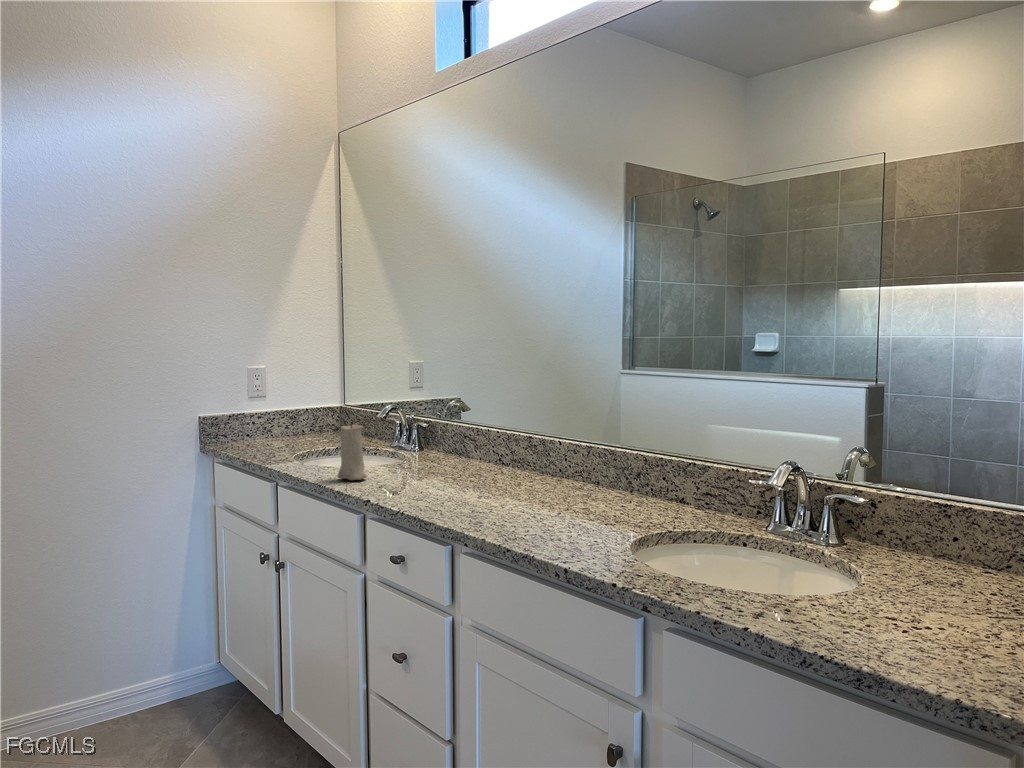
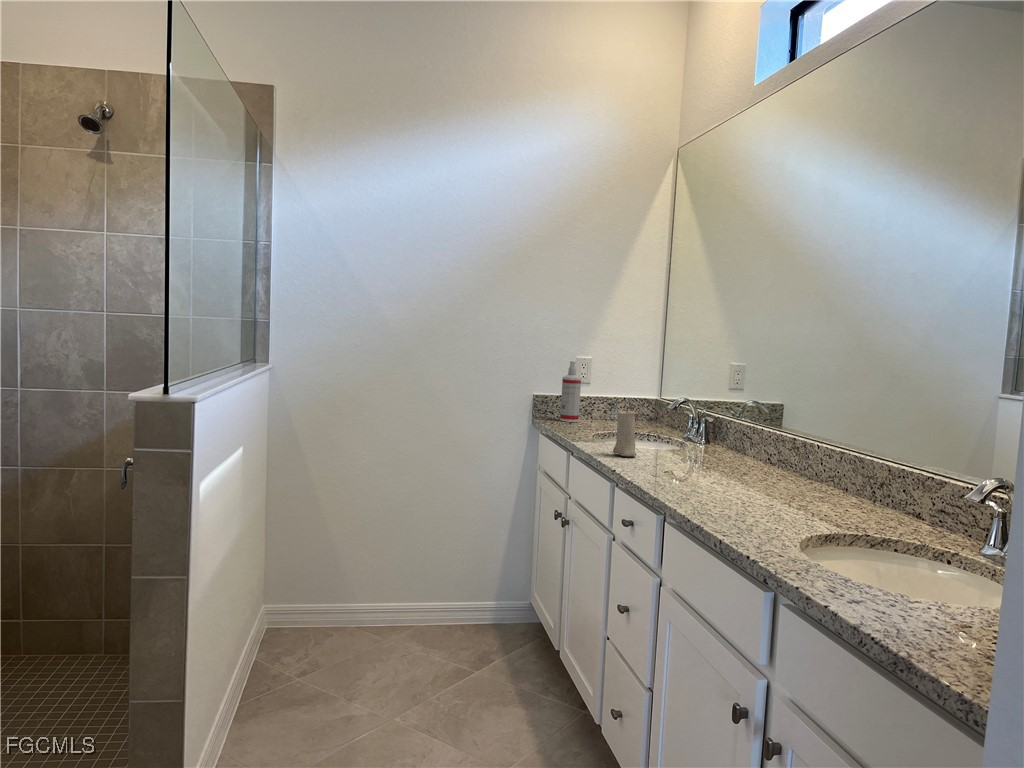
spray bottle: none [230,369,255,444] -> present [560,361,581,422]

